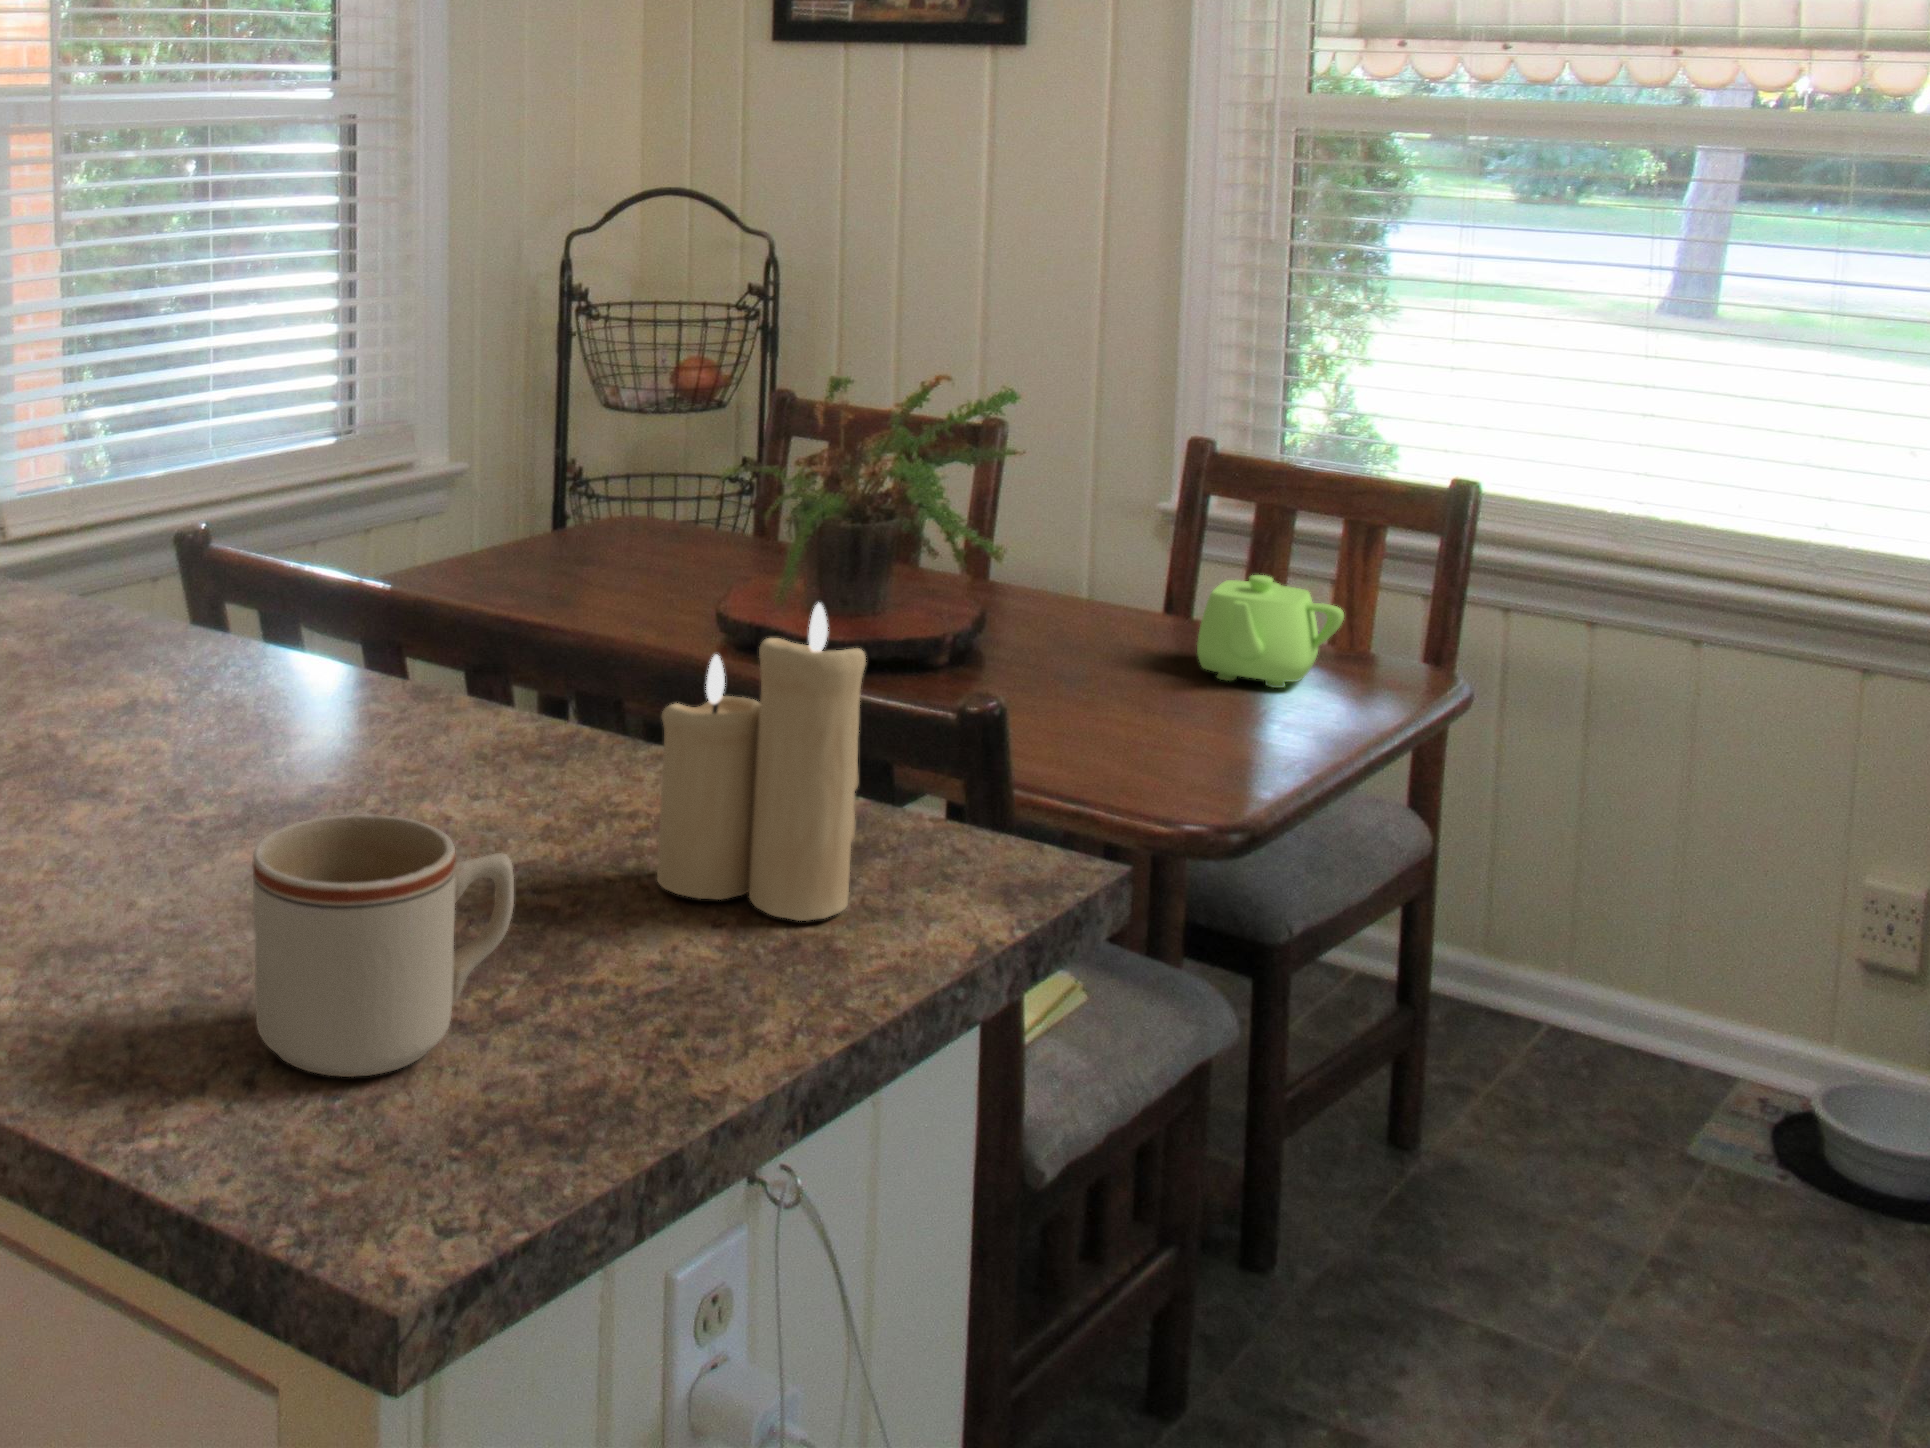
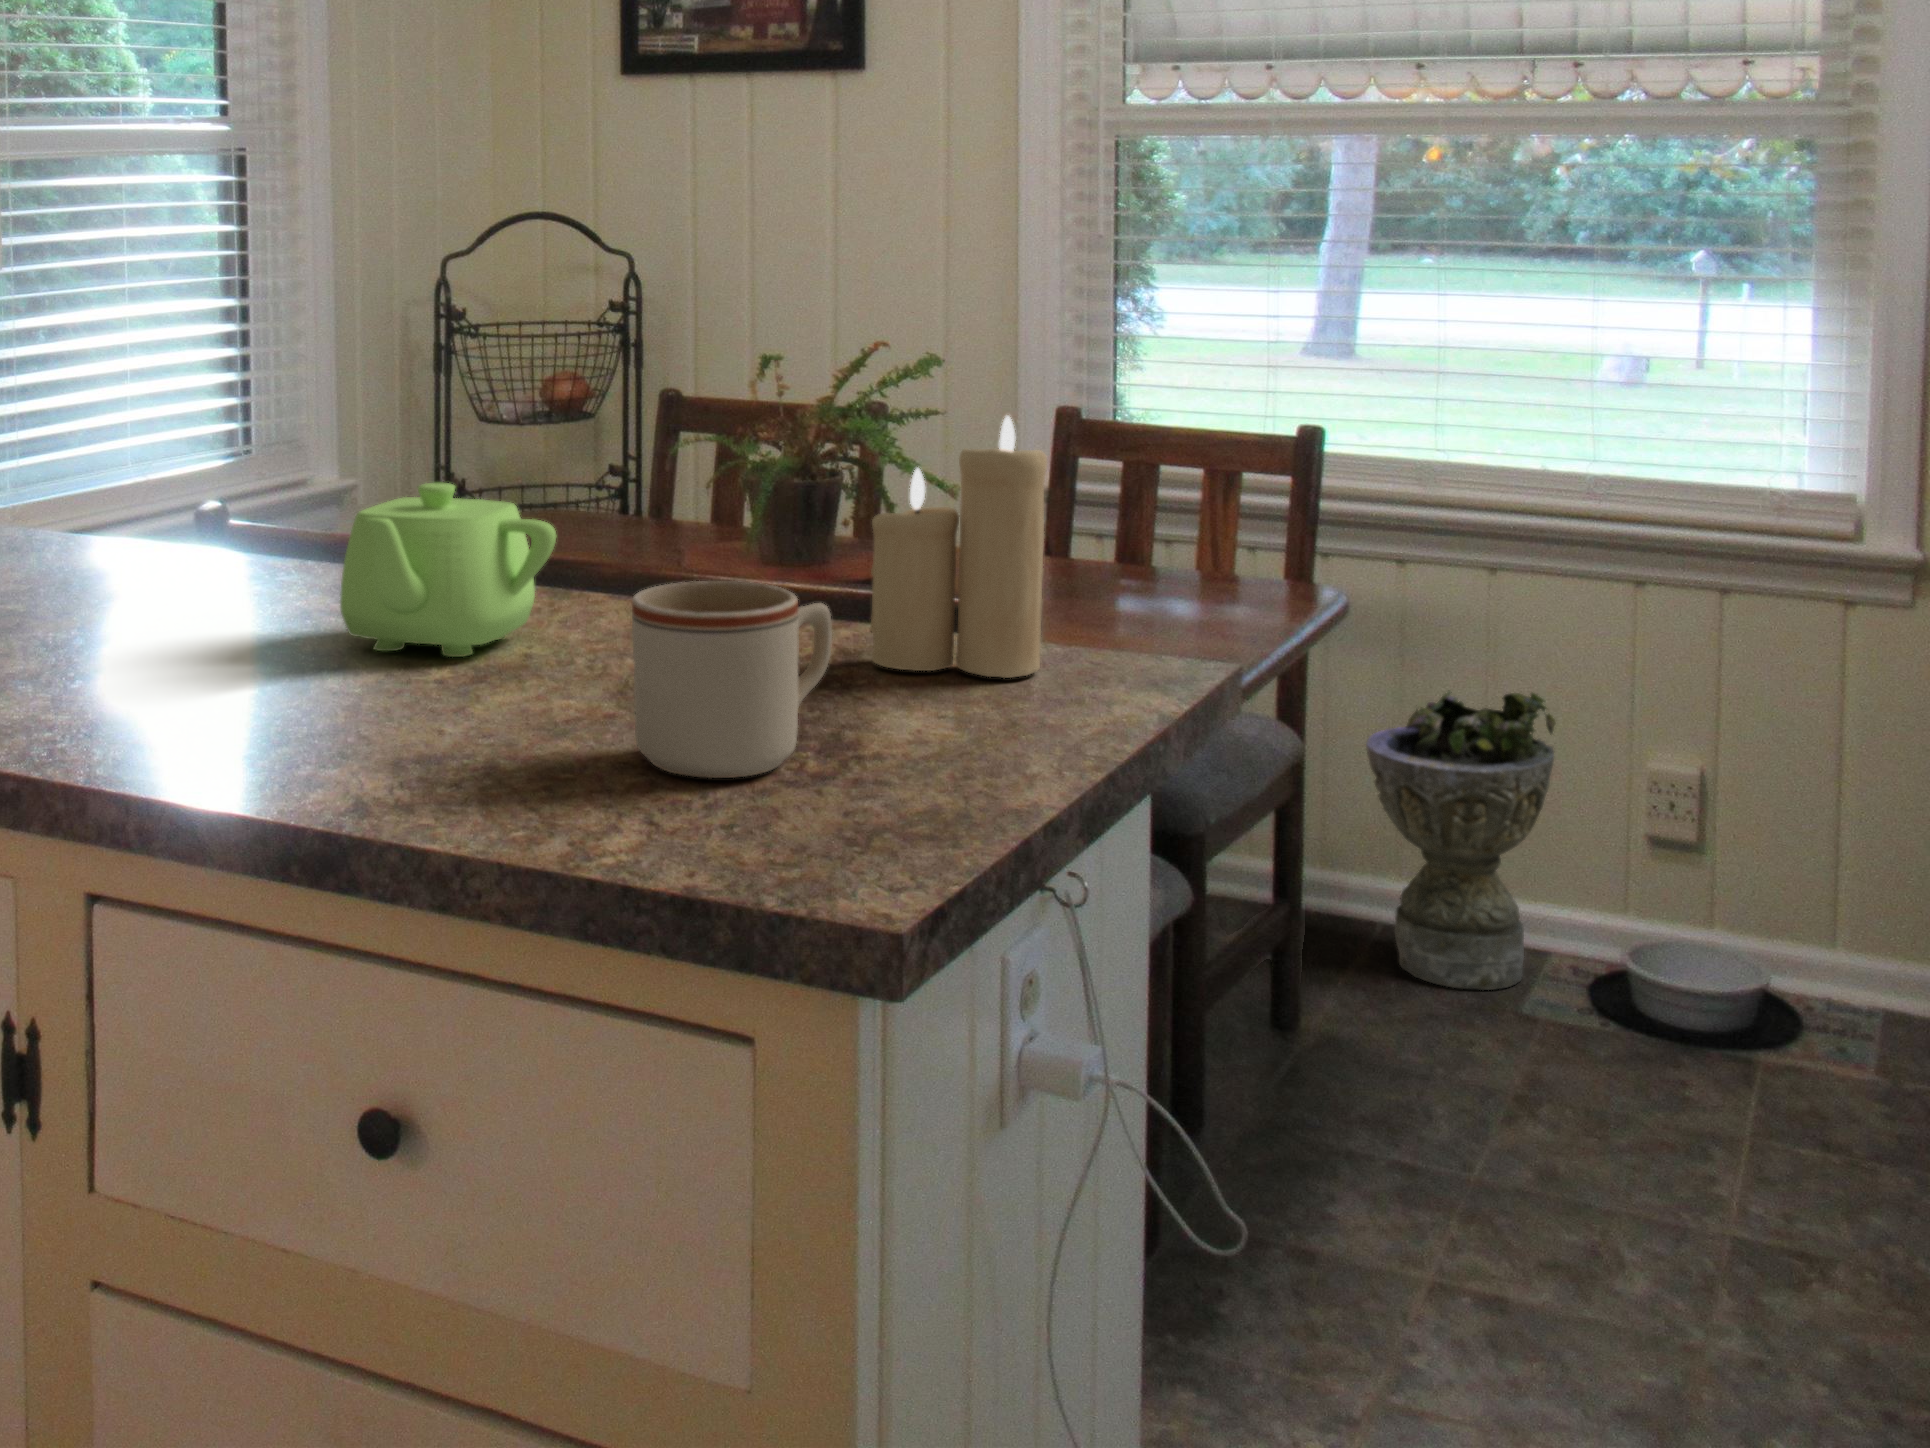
teapot: present [1197,575,1344,688] -> present [340,483,556,657]
planter: none [1532,782,1755,1129] -> present [1366,691,1556,990]

